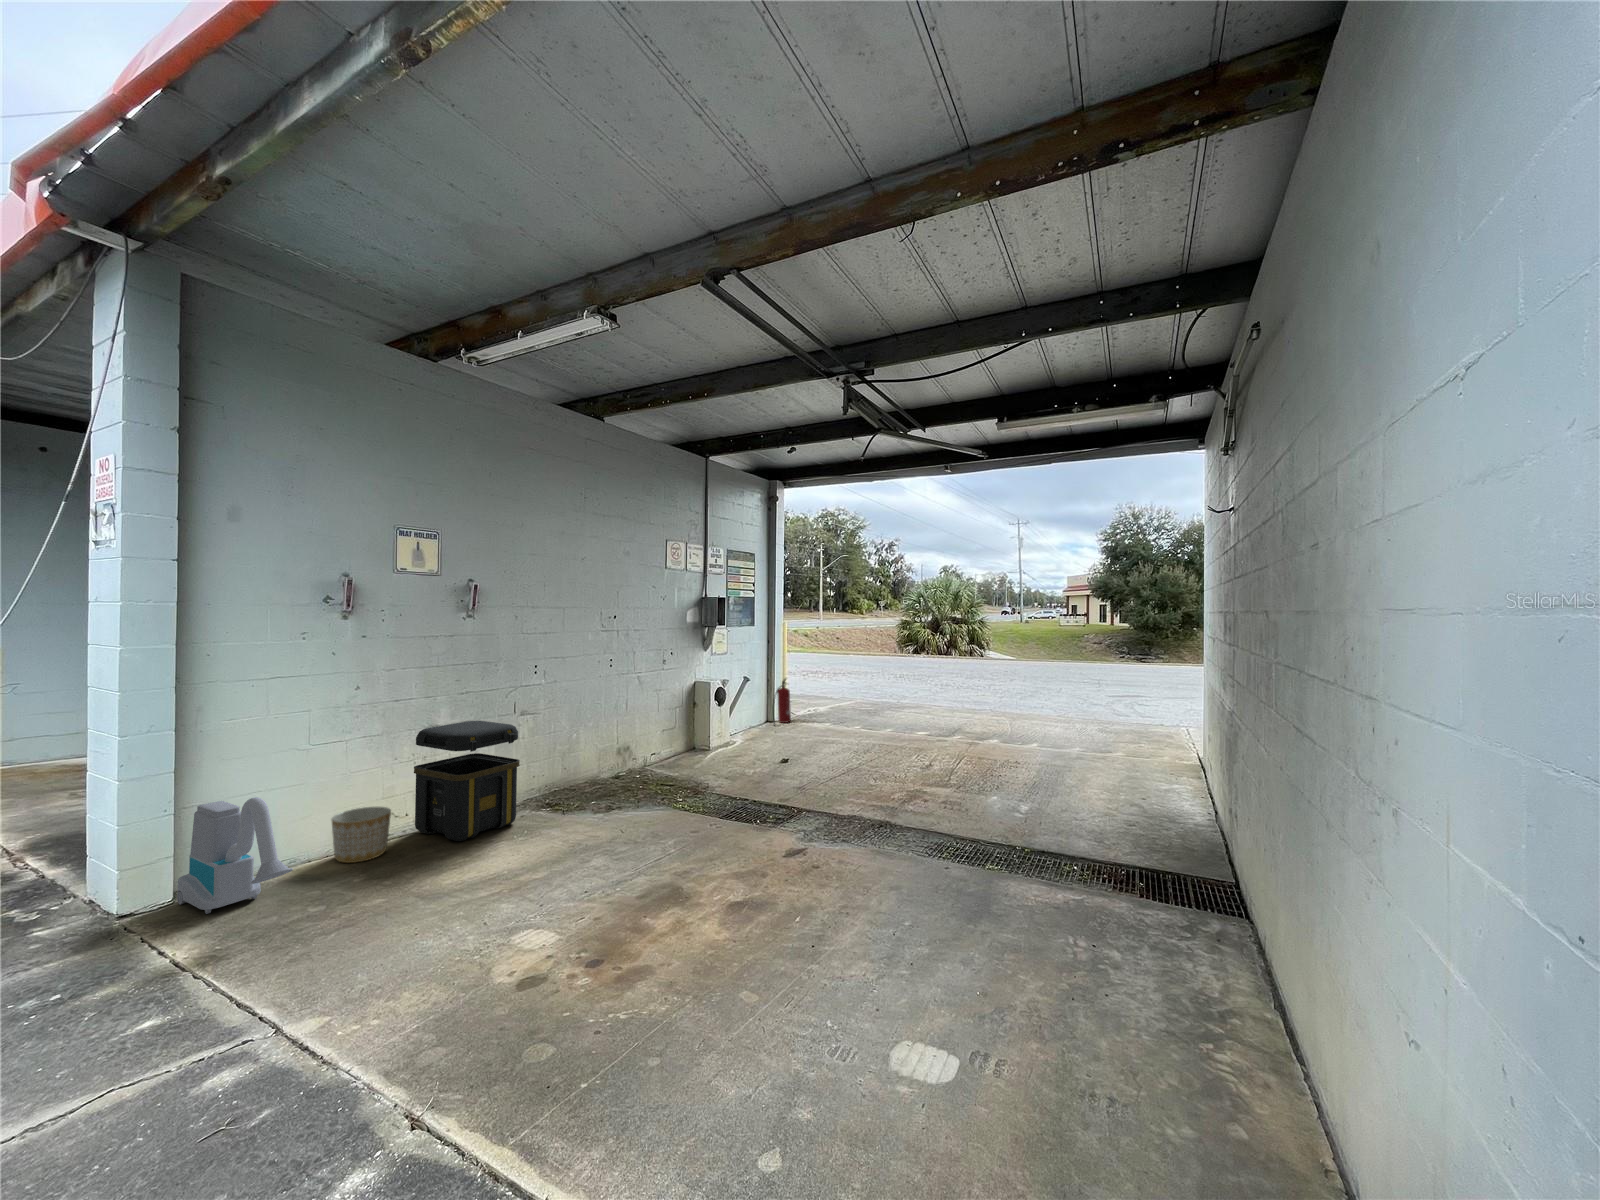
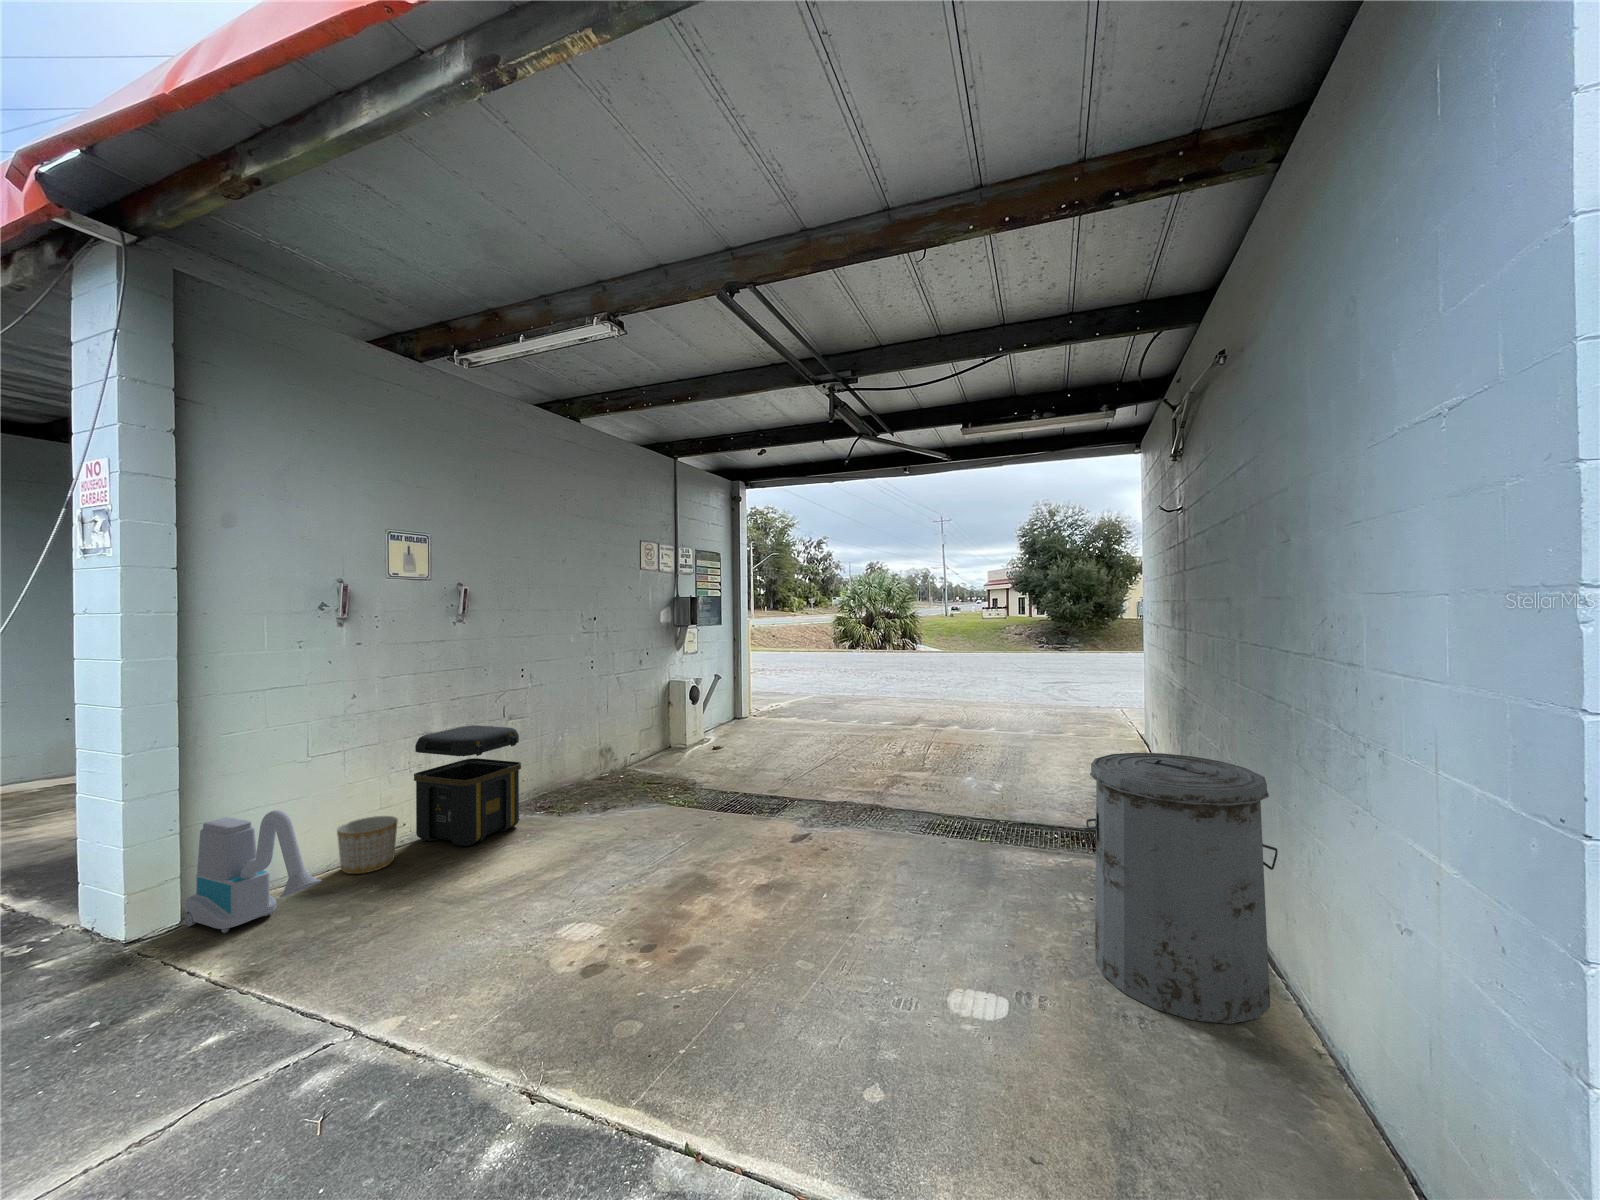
fire extinguisher: present [773,678,791,723] -> none [741,674,758,721]
trash can: none [1065,787,1296,1122] -> present [1083,753,1278,1024]

